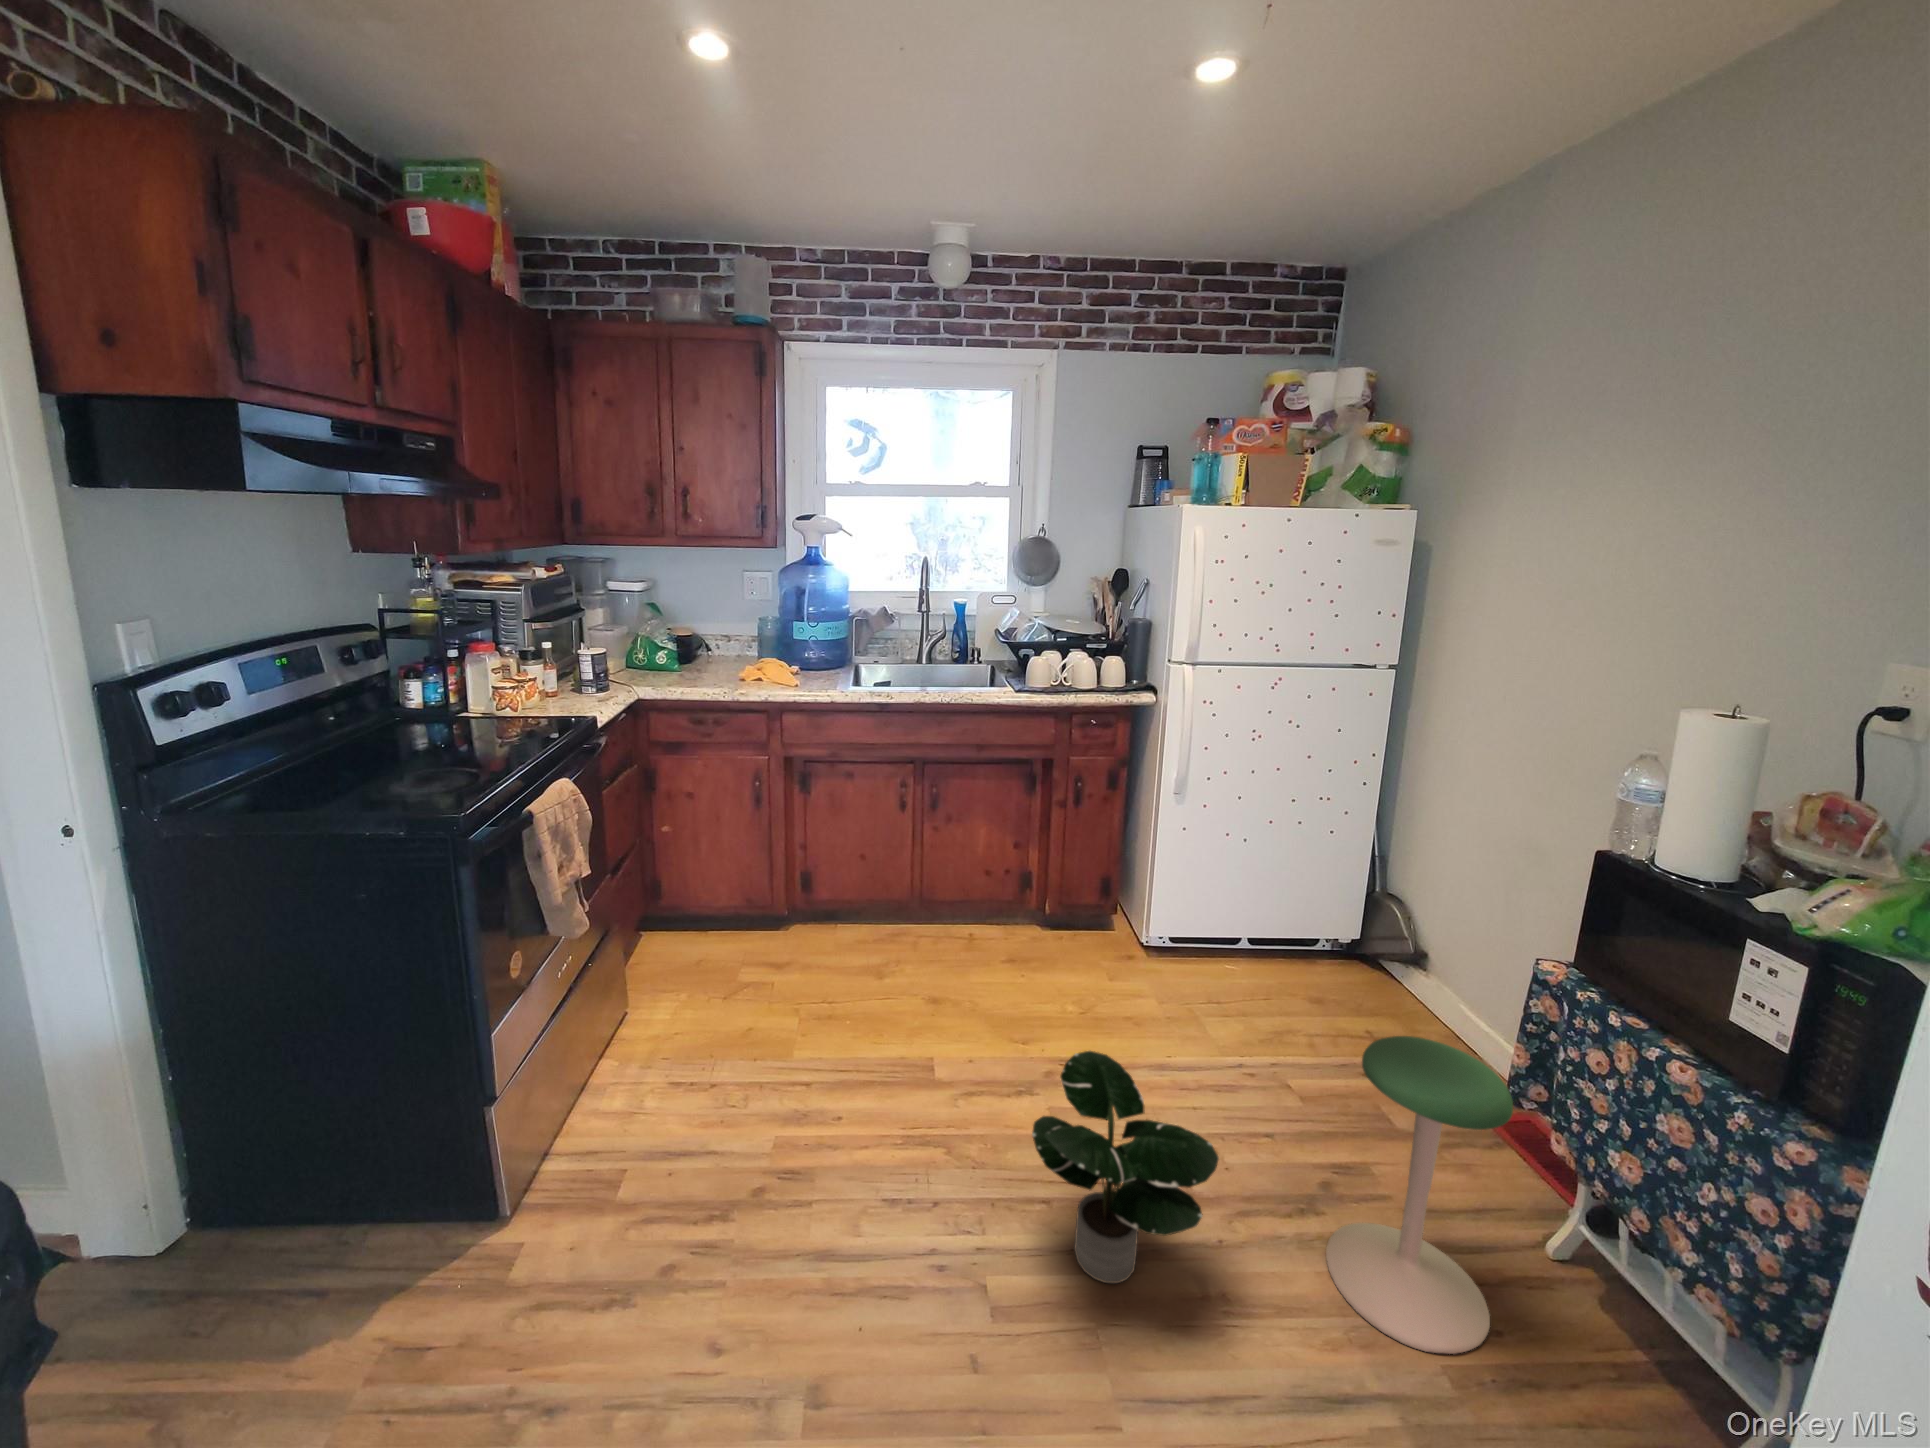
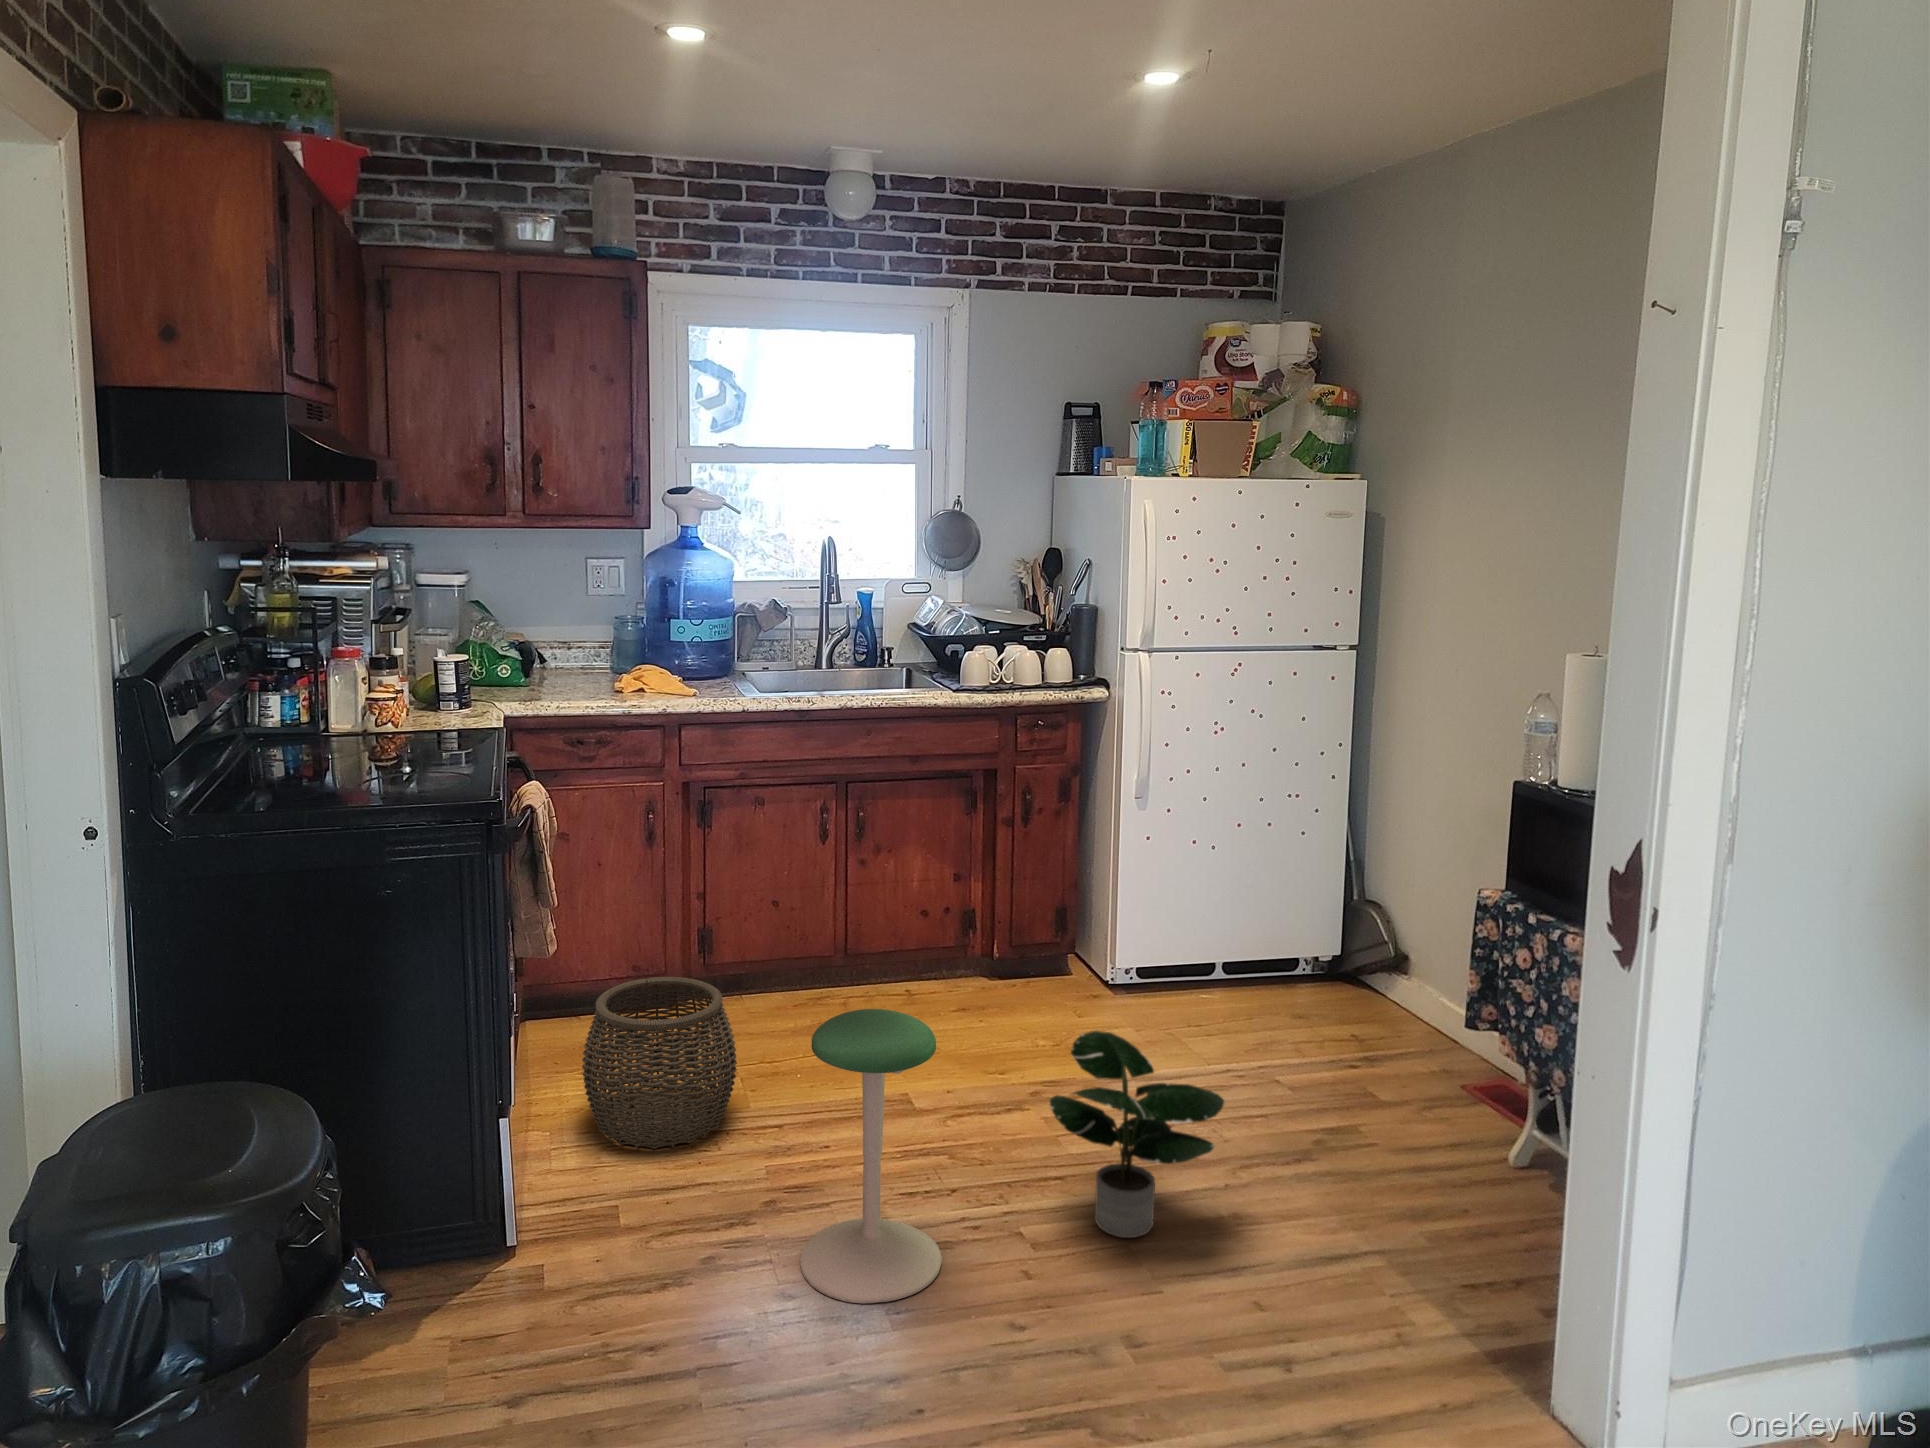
woven basket: none [650,927,785,1086] -> present [582,977,737,1149]
stool: present [1326,1036,1513,1354] -> present [800,1009,942,1304]

